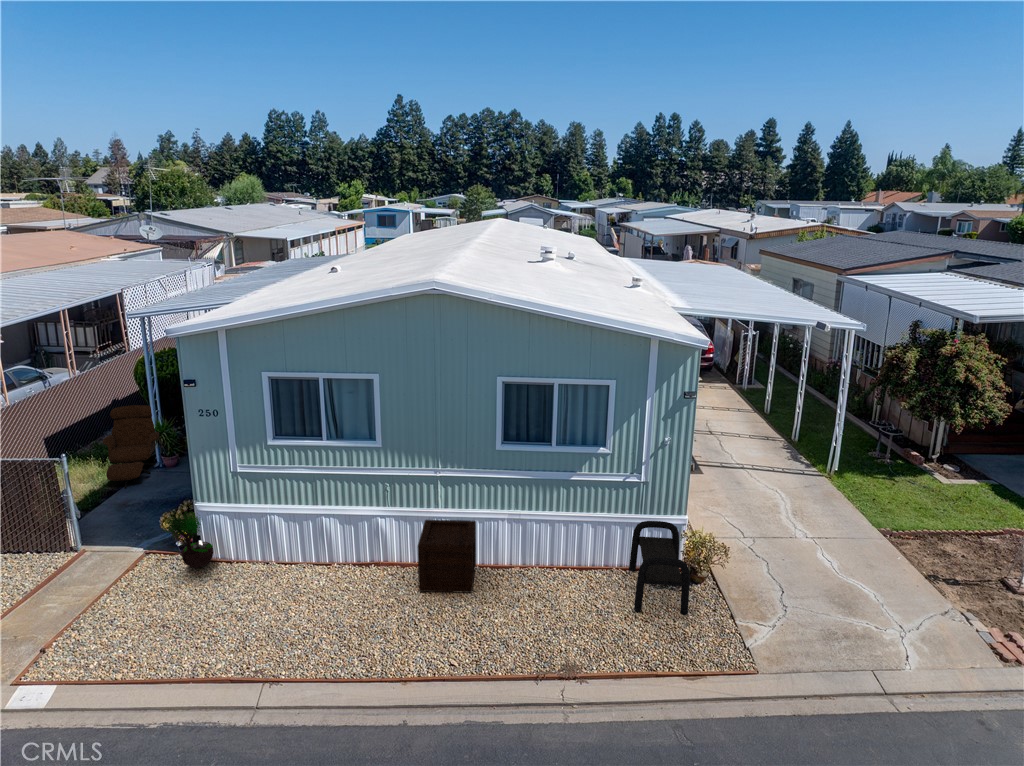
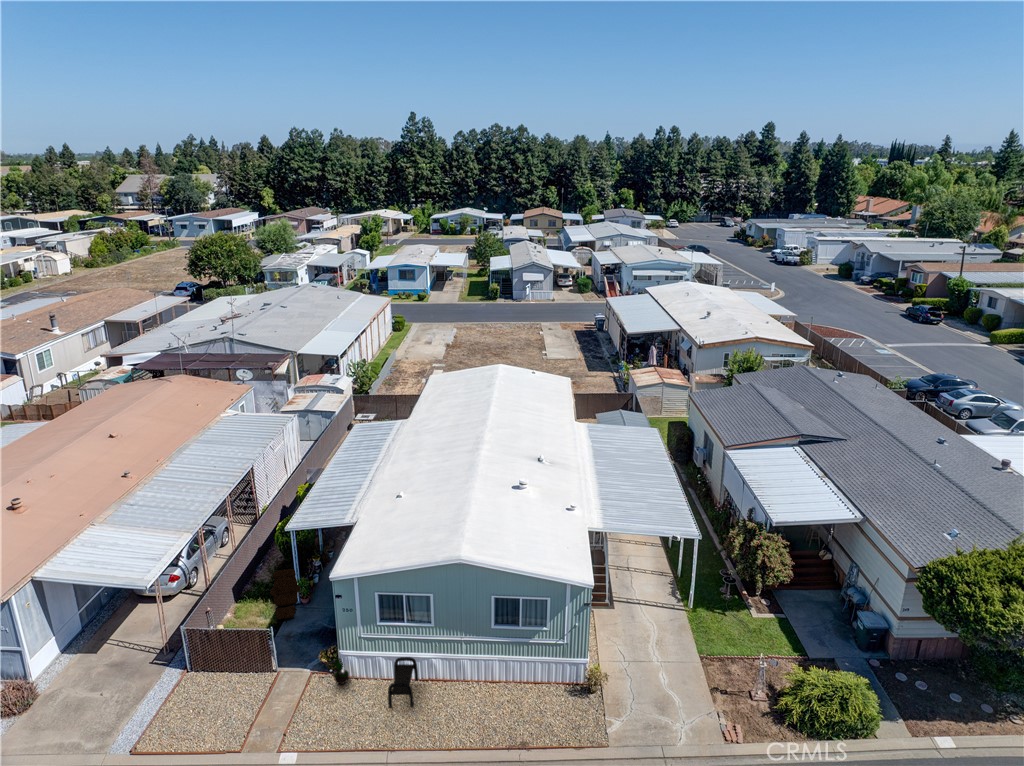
wooden crate: present [417,520,476,593] -> none [453,661,482,700]
bench: present [629,521,690,615] -> present [388,657,418,708]

